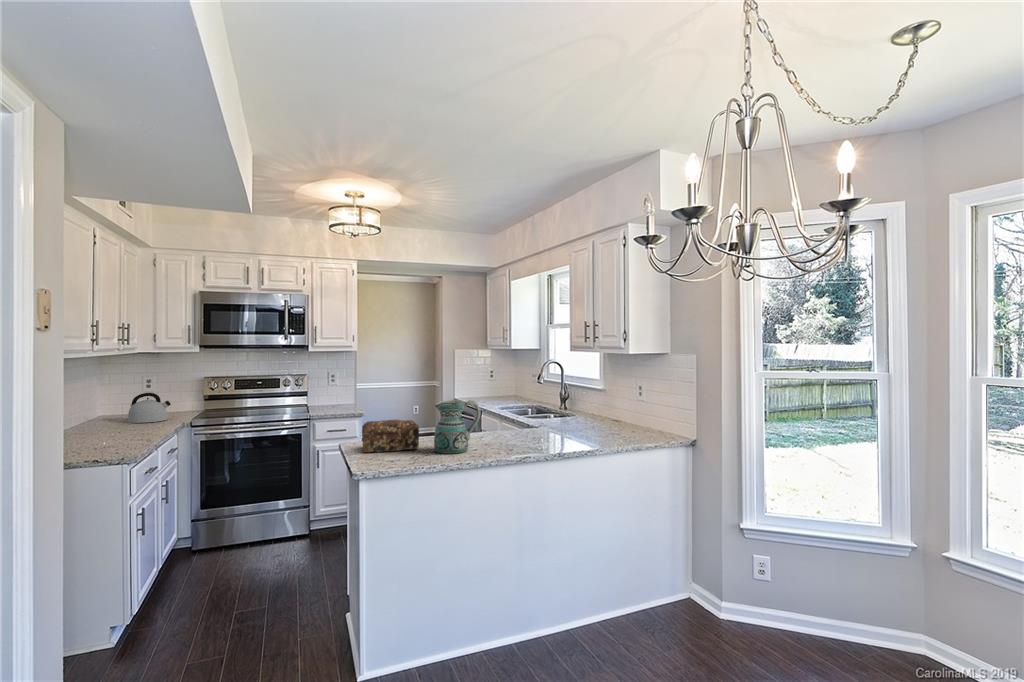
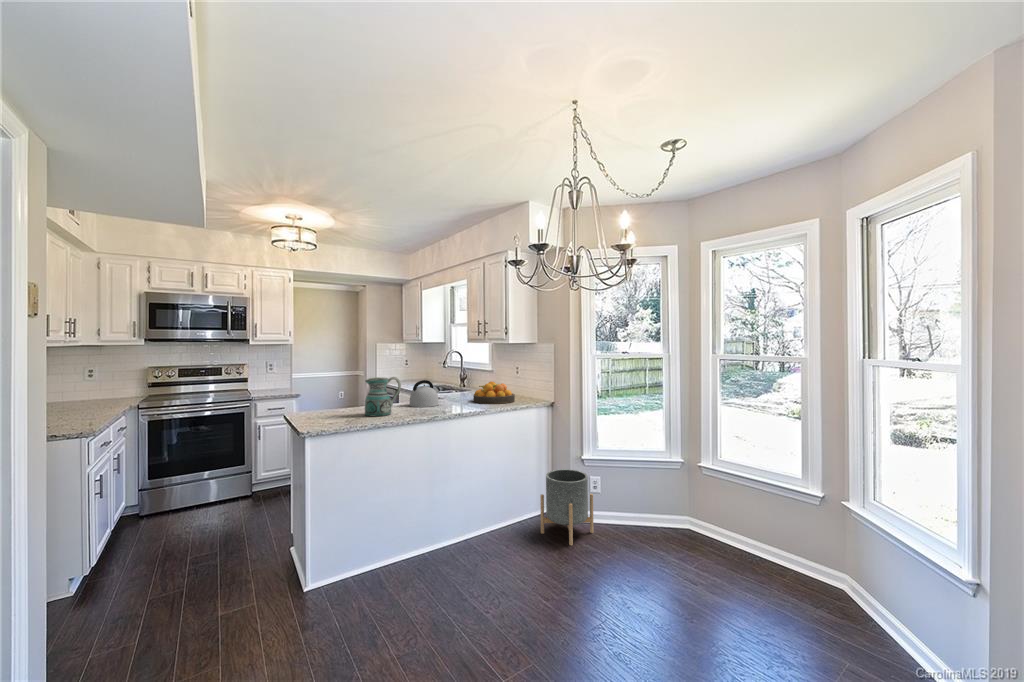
kettle: present [127,393,171,423] -> present [409,380,440,407]
fruit bowl: none [578,406,636,439] -> present [473,382,515,404]
bread loaf: present [362,419,419,453] -> none [305,393,353,418]
planter: none [676,539,759,659] -> present [540,469,594,545]

